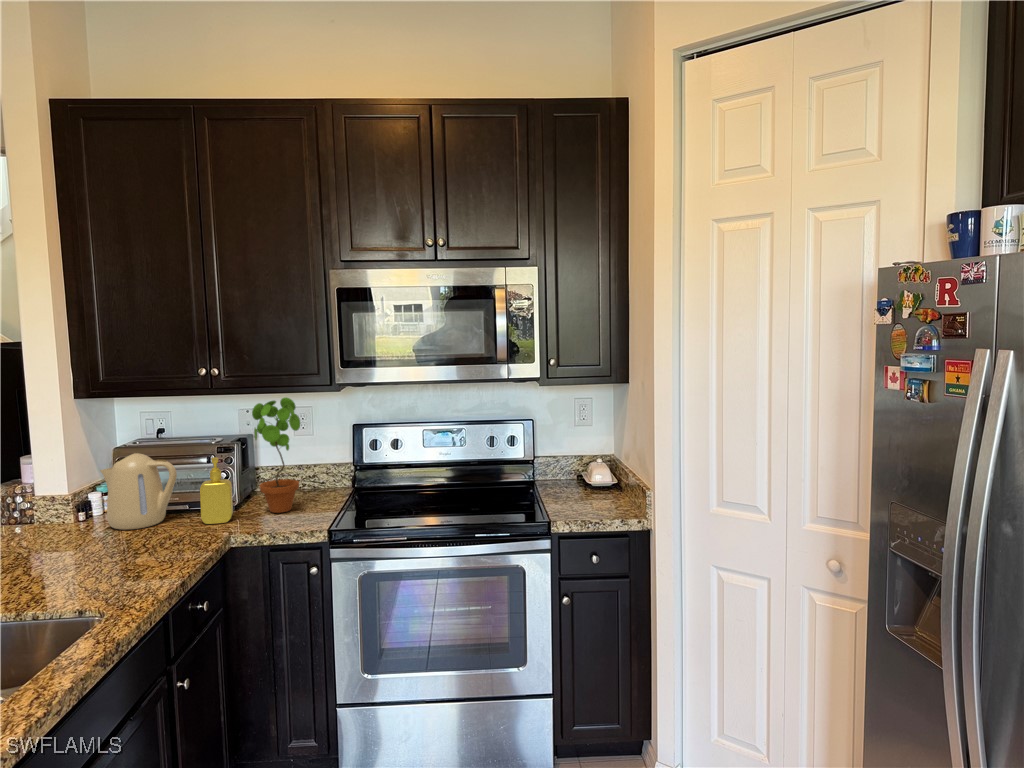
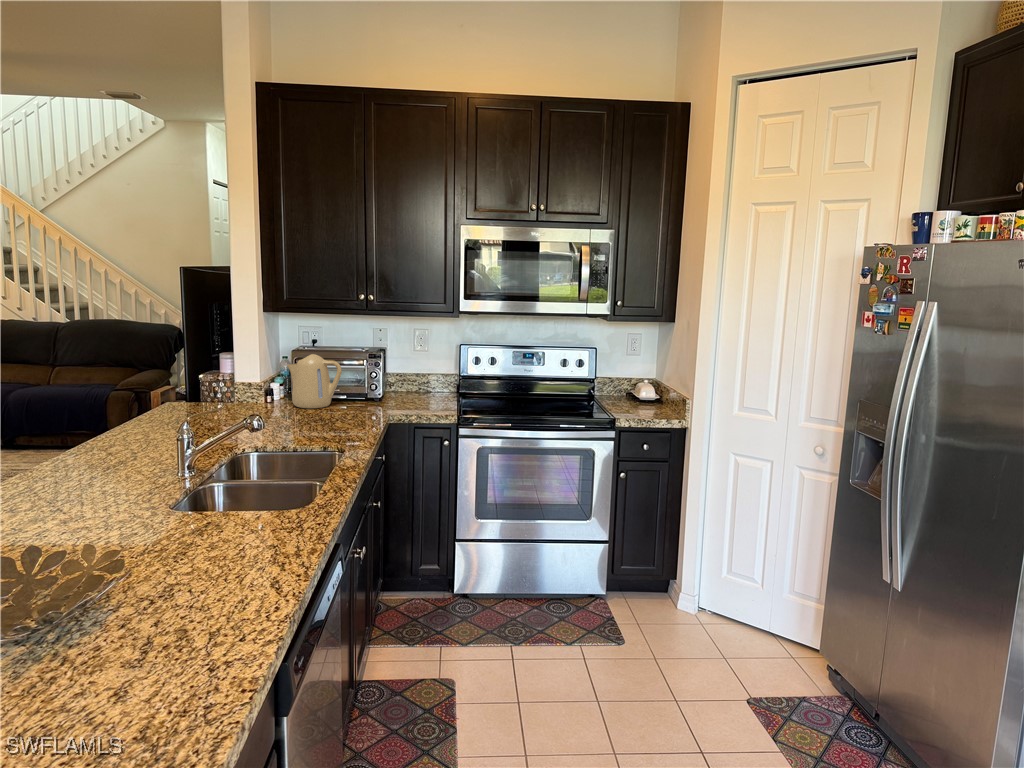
potted plant: present [252,398,300,513] -> none [395,320,431,404]
soap dispenser: present [200,457,233,524] -> none [360,360,382,408]

